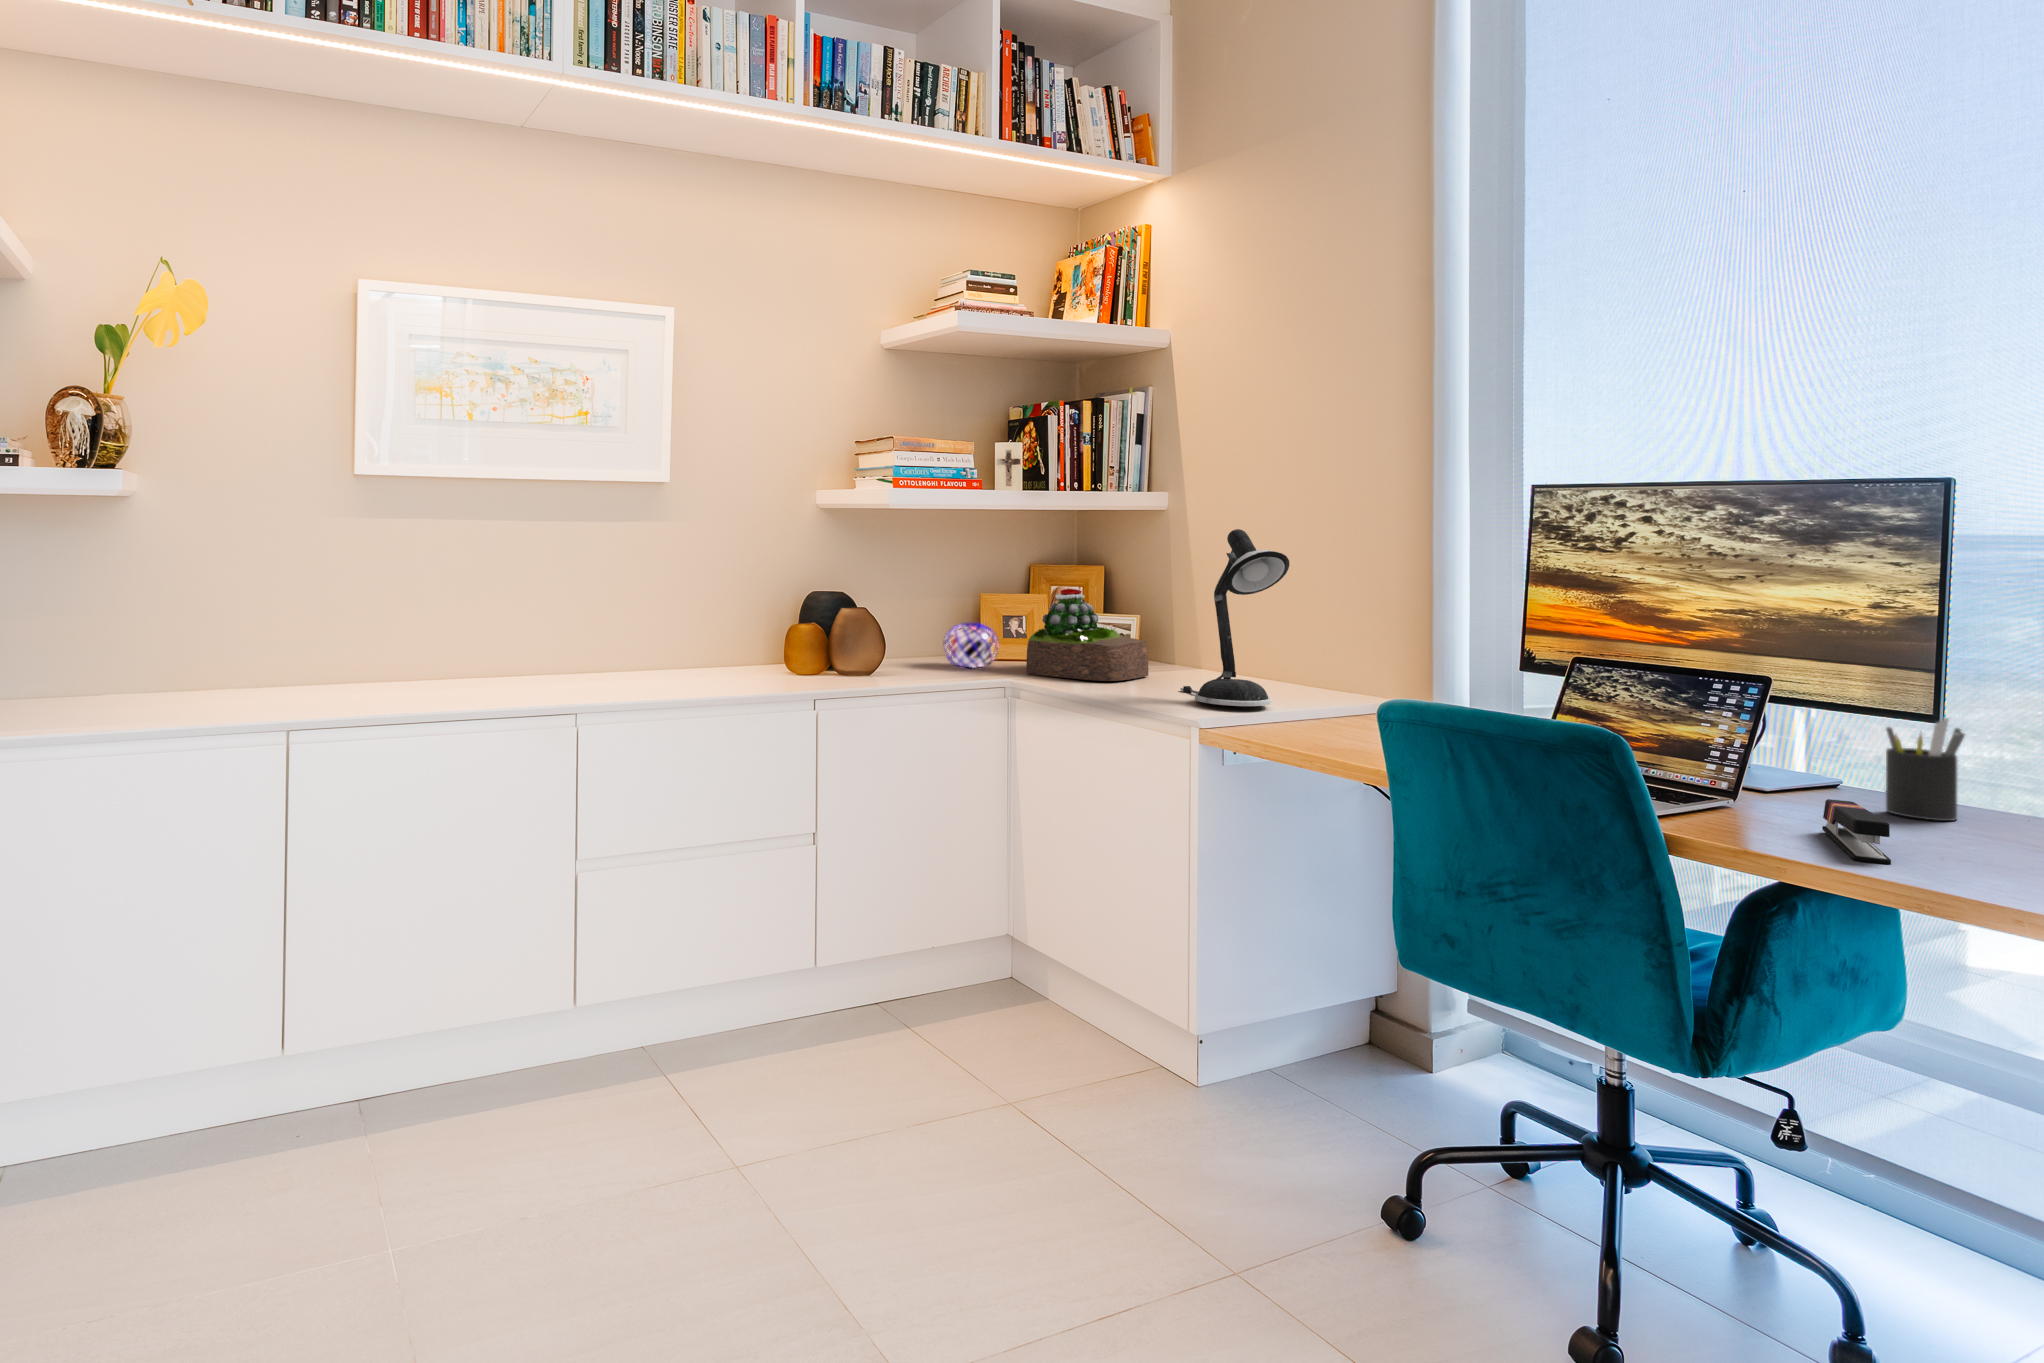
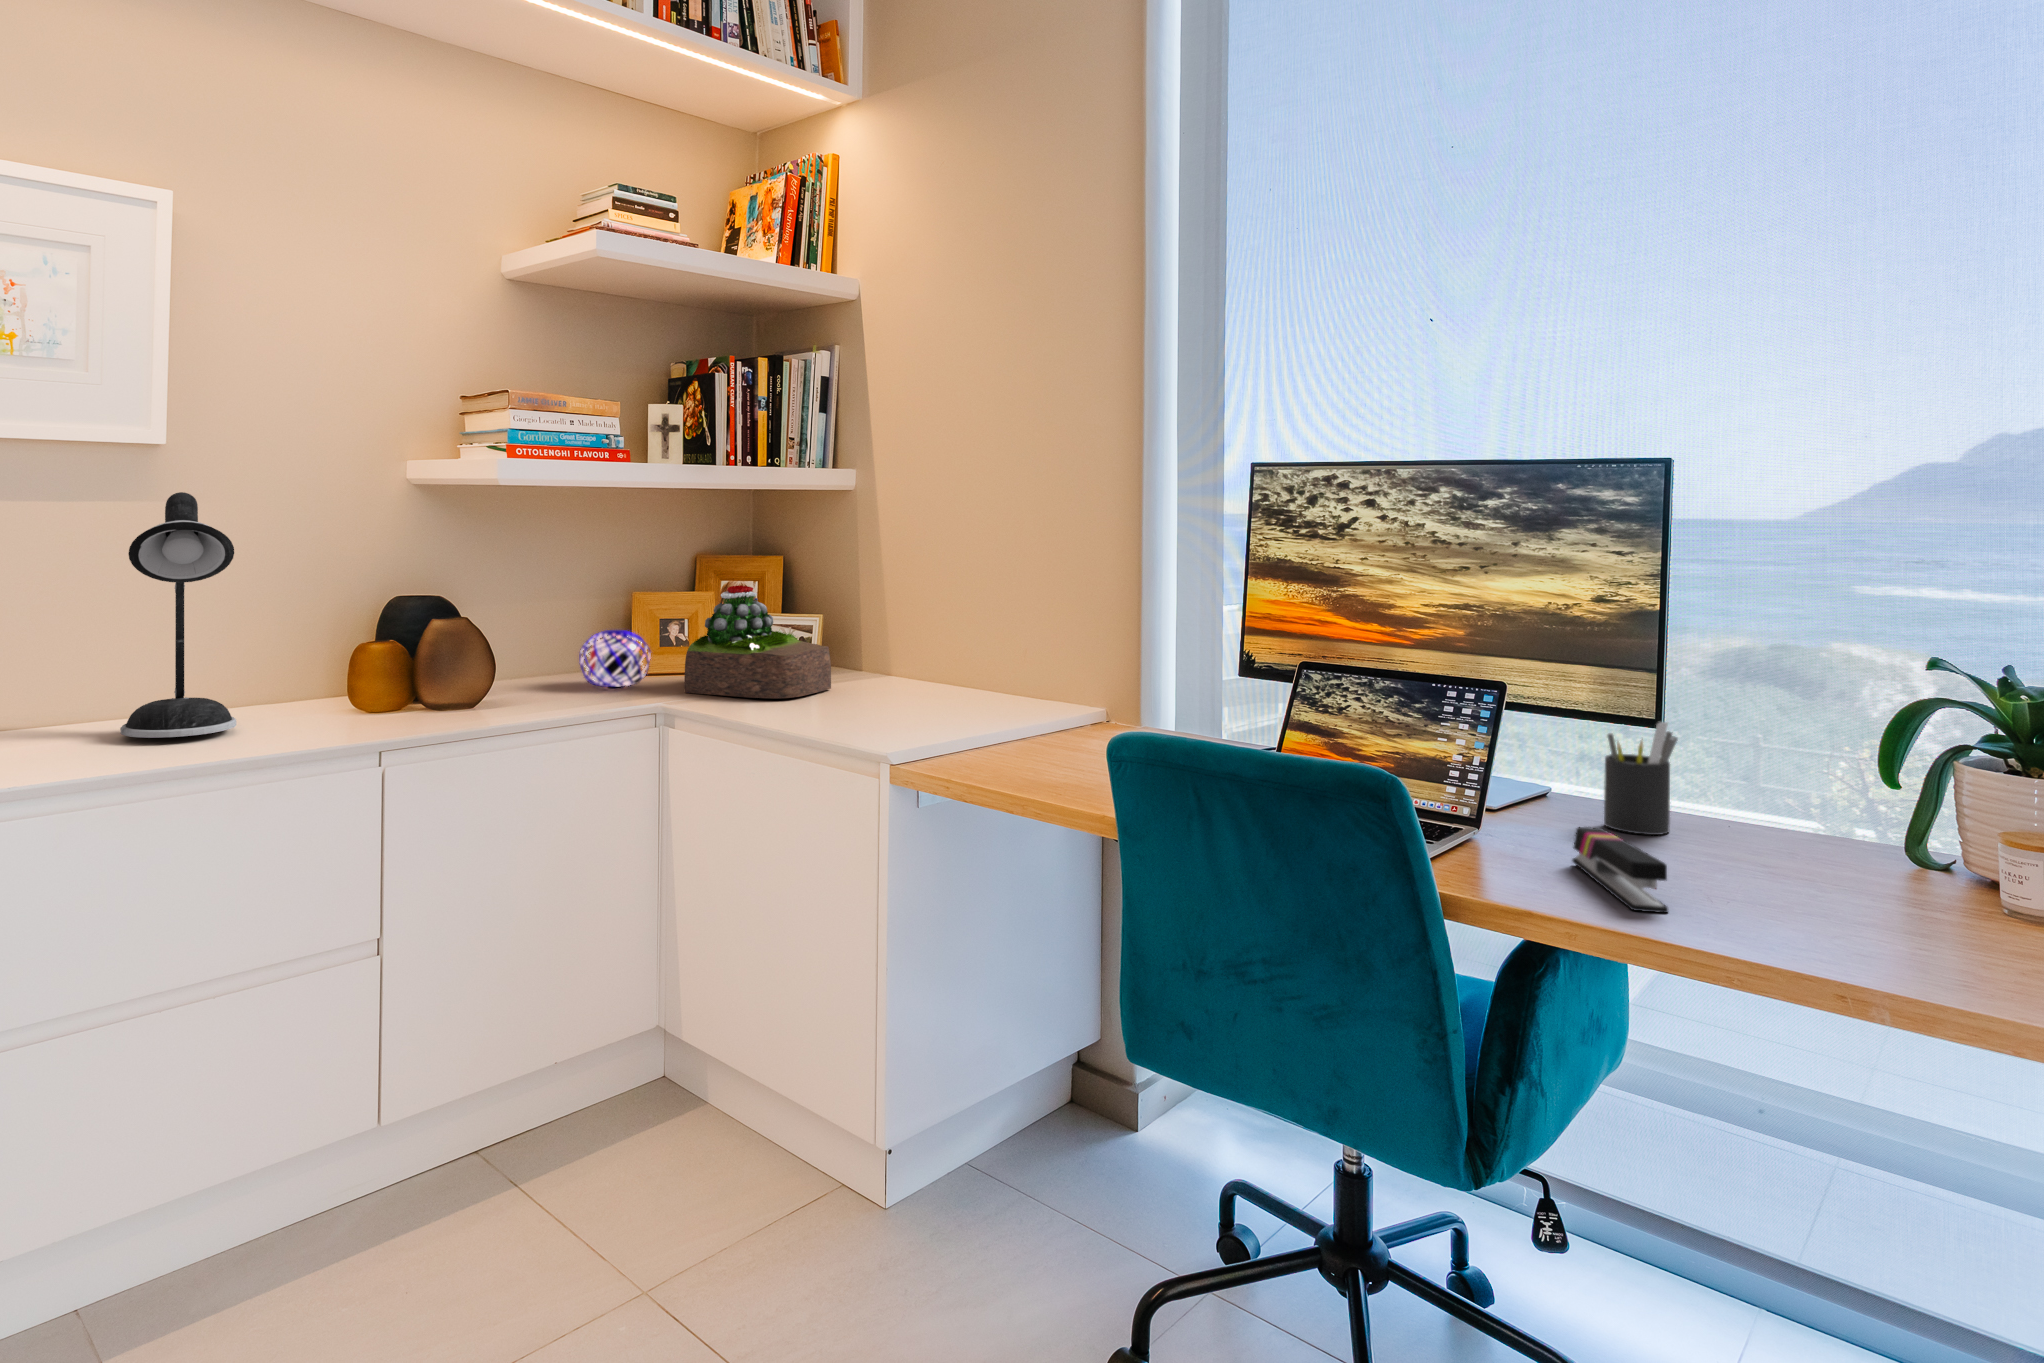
desk lamp: present [1180,529,1289,706] -> present [120,492,236,738]

